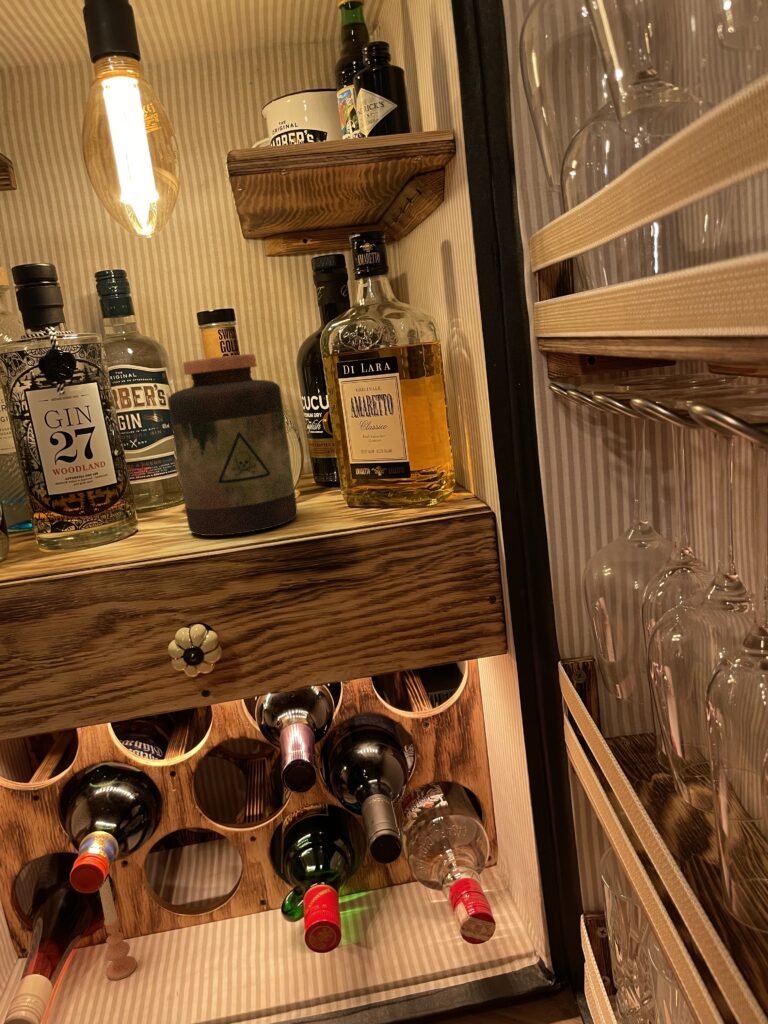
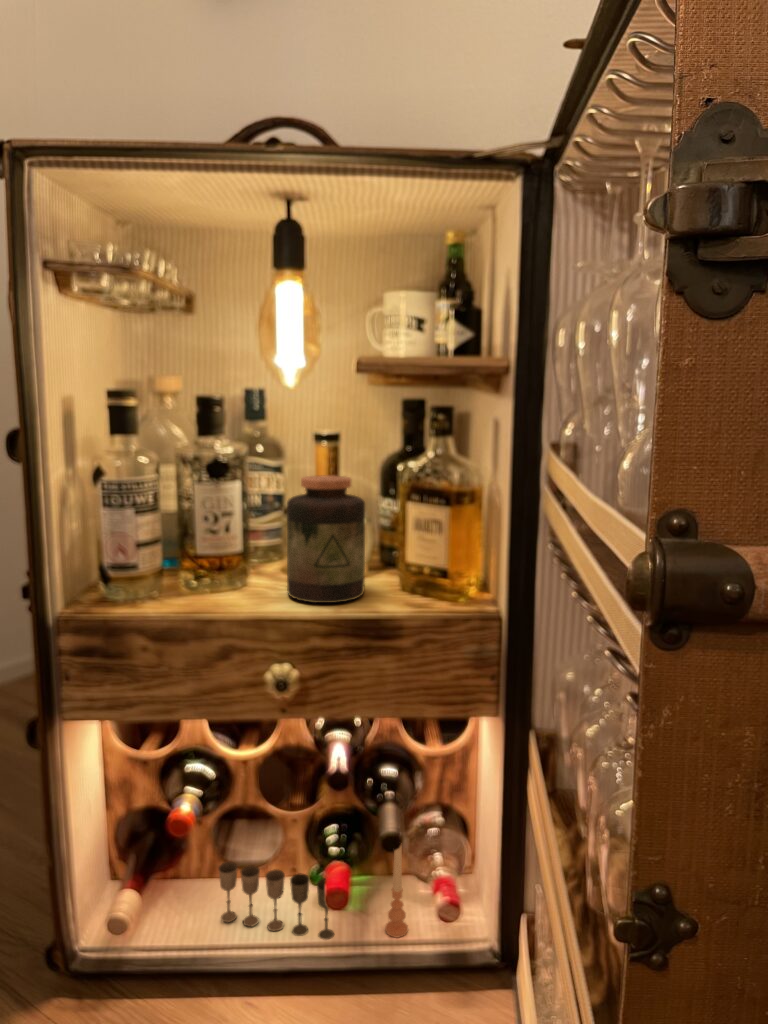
candle: present [99,877,136,980] -> present [385,846,408,938]
wine glass: none [155,908,327,992] -> present [218,862,334,940]

